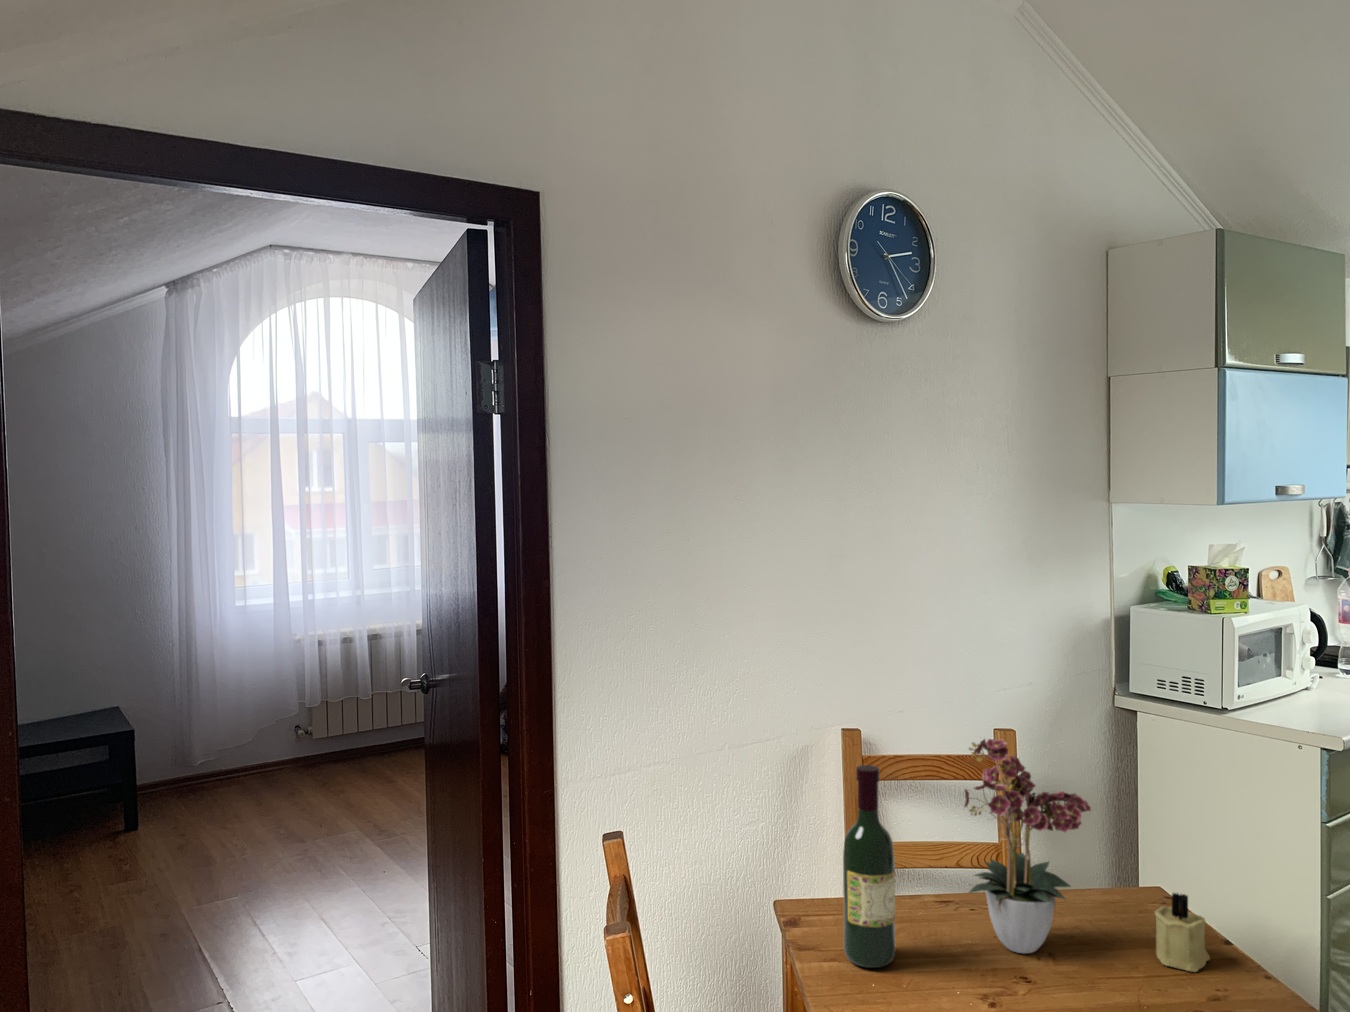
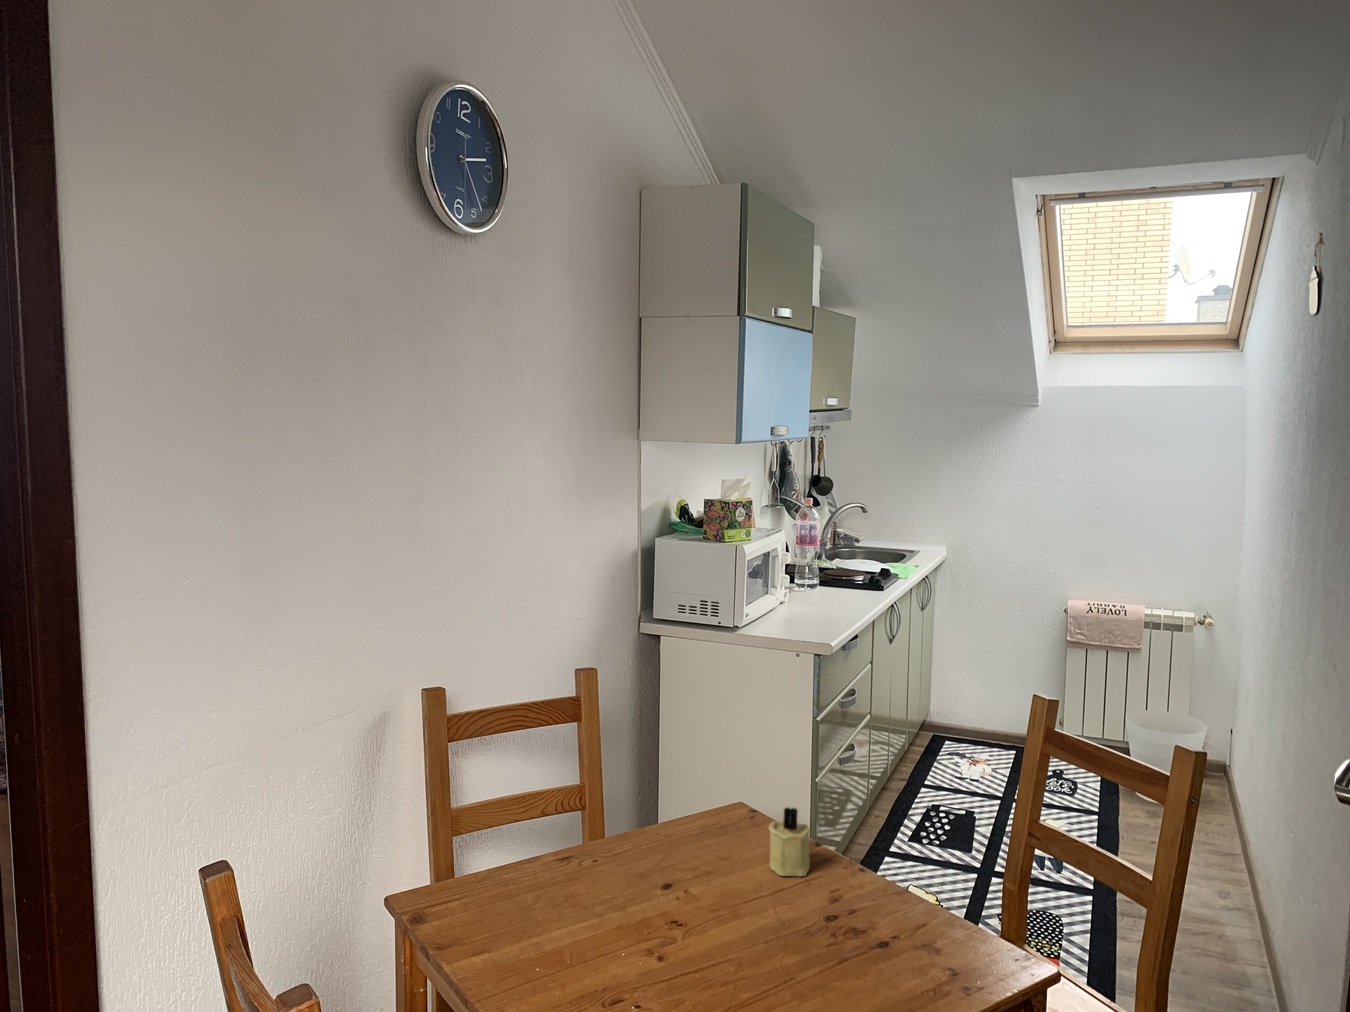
flower arrangement: present [964,739,1091,954] -> none [602,676,729,897]
wine bottle: present [843,765,895,968] -> none [495,734,551,955]

